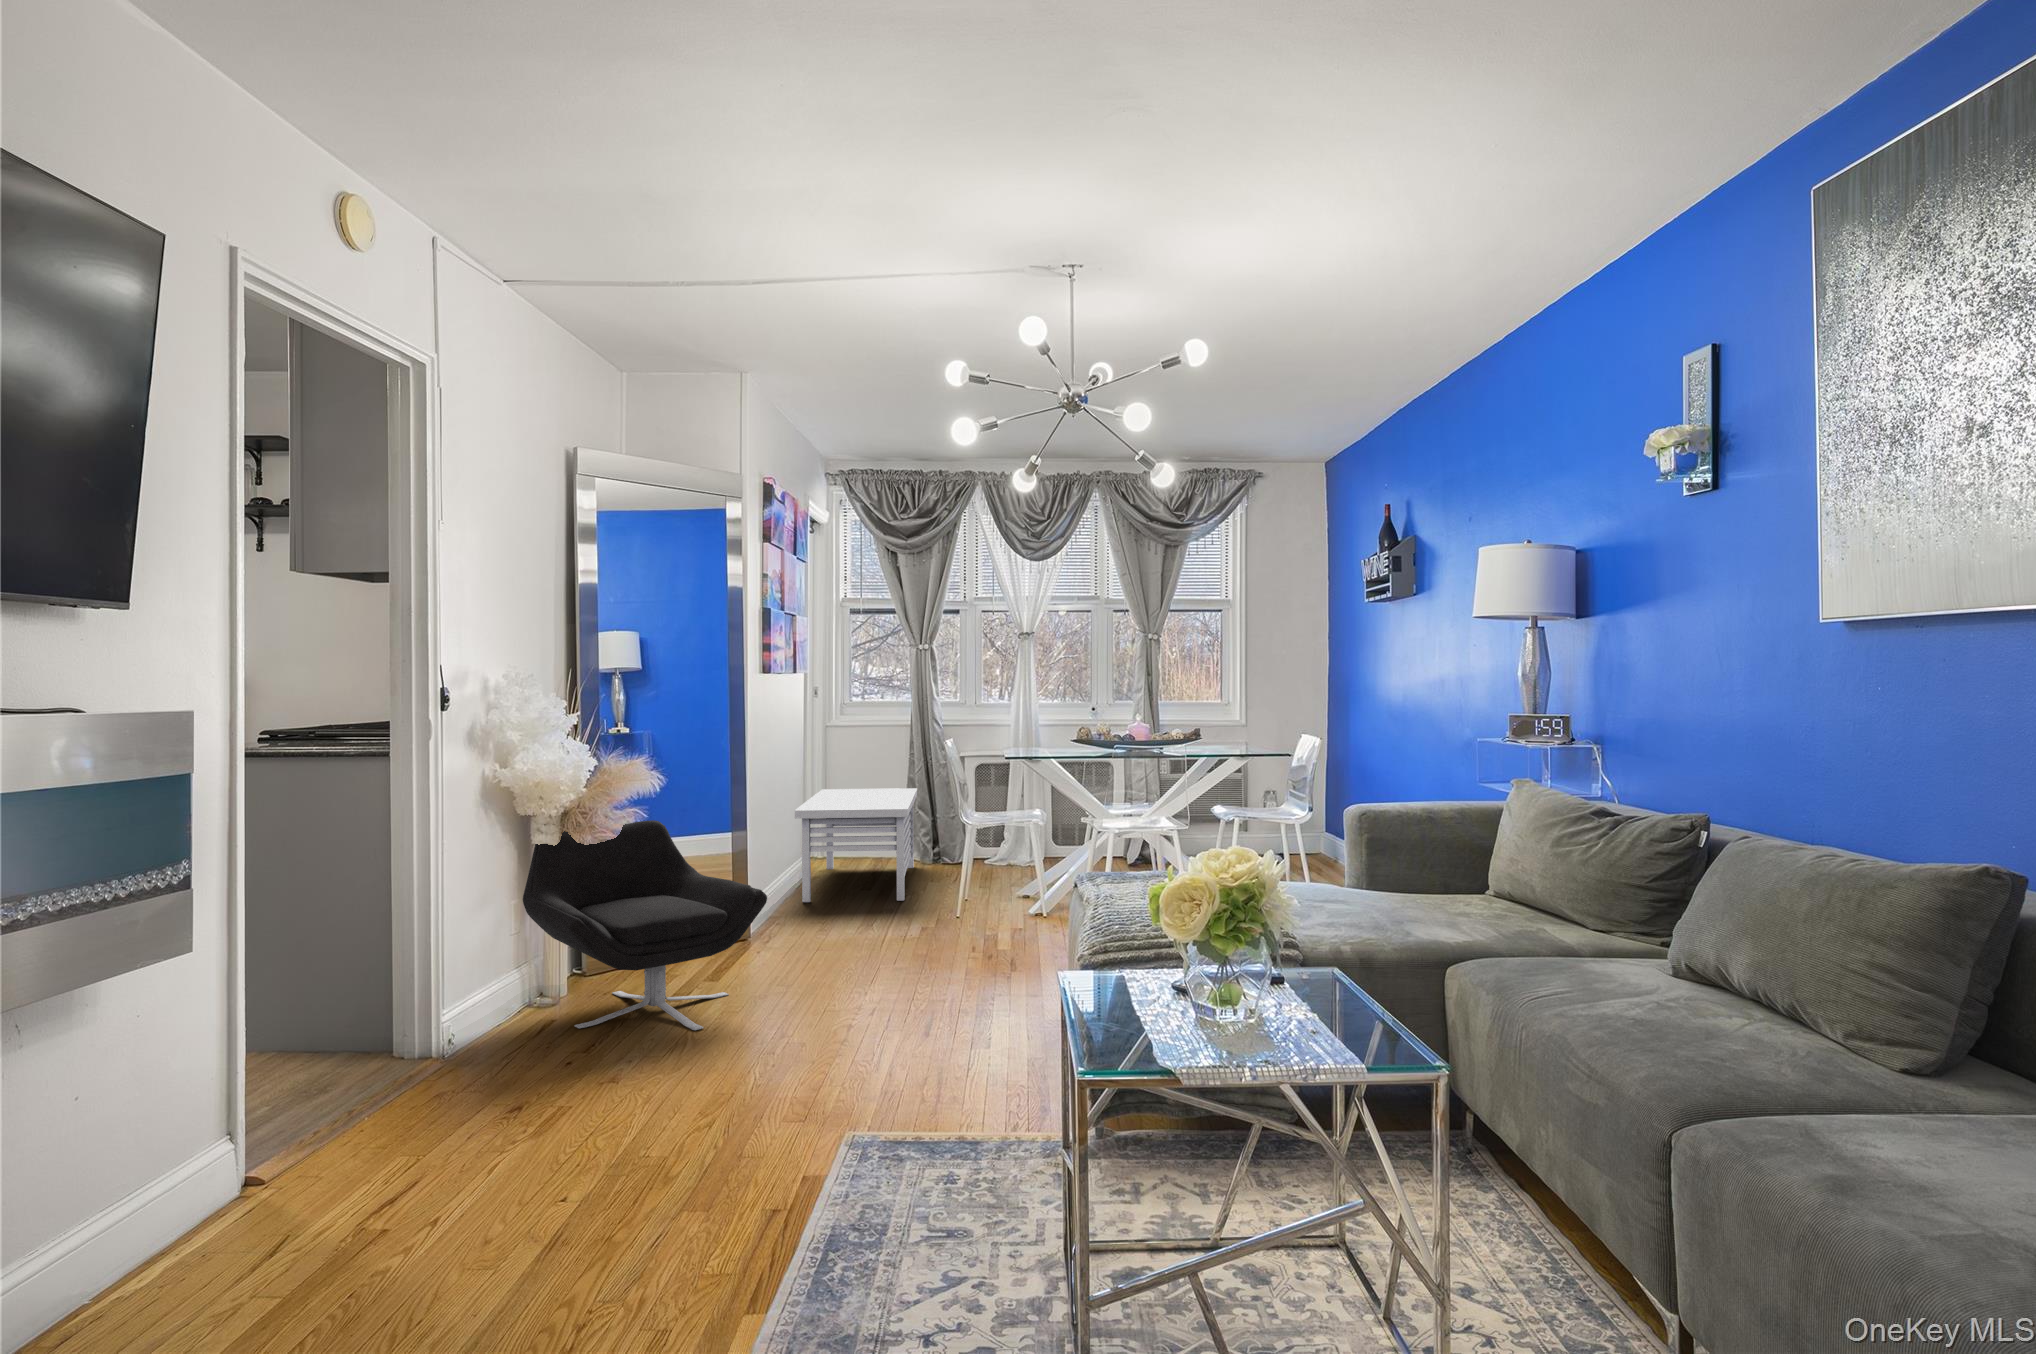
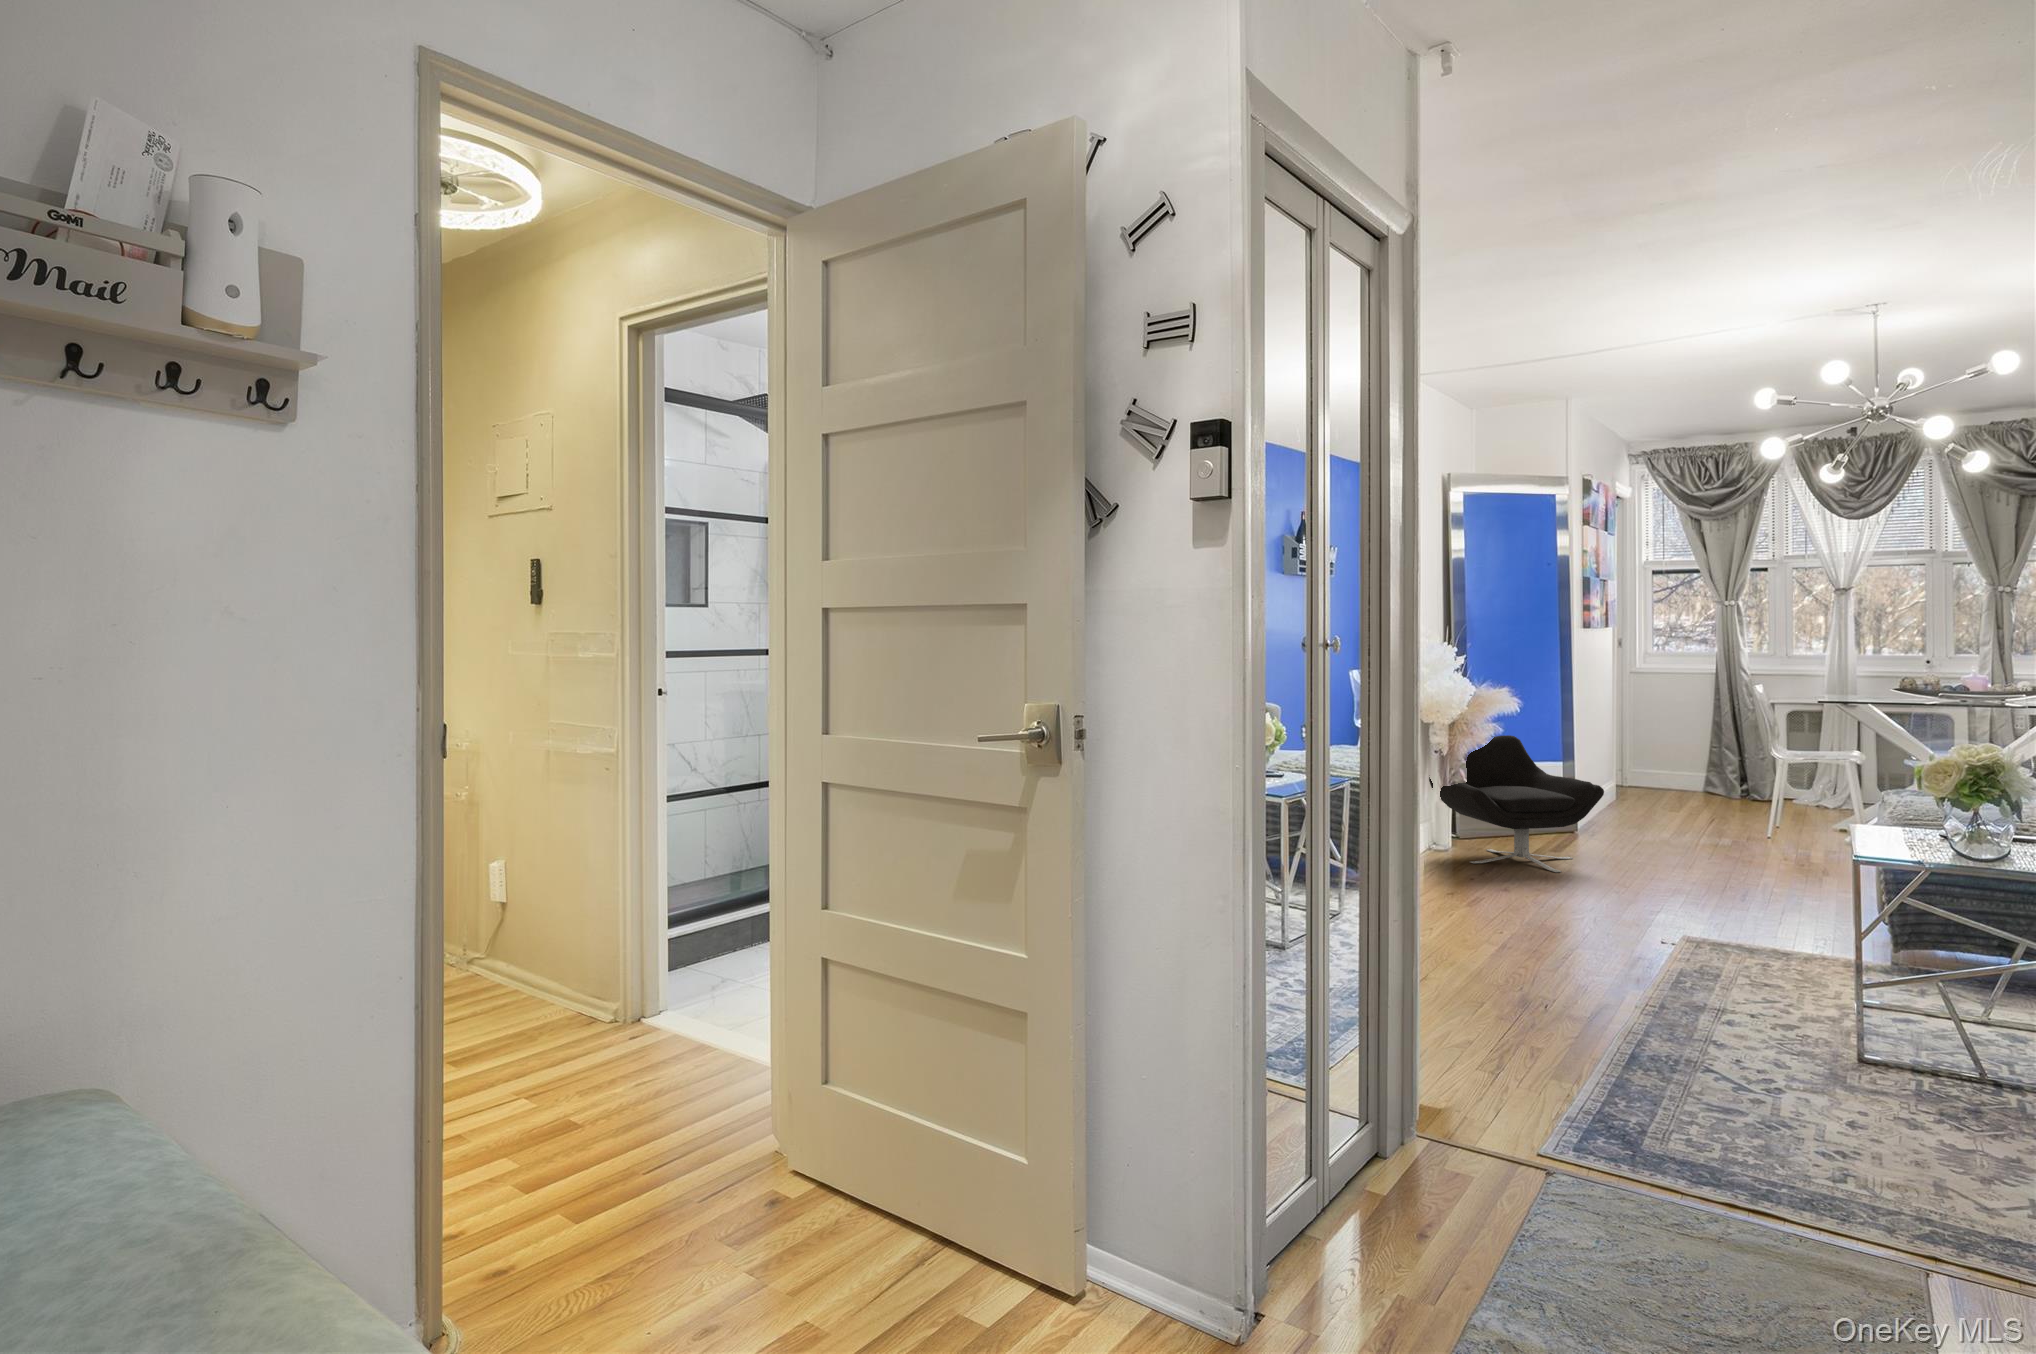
storage bench: present [795,788,917,902] -> none [1609,728,1721,820]

